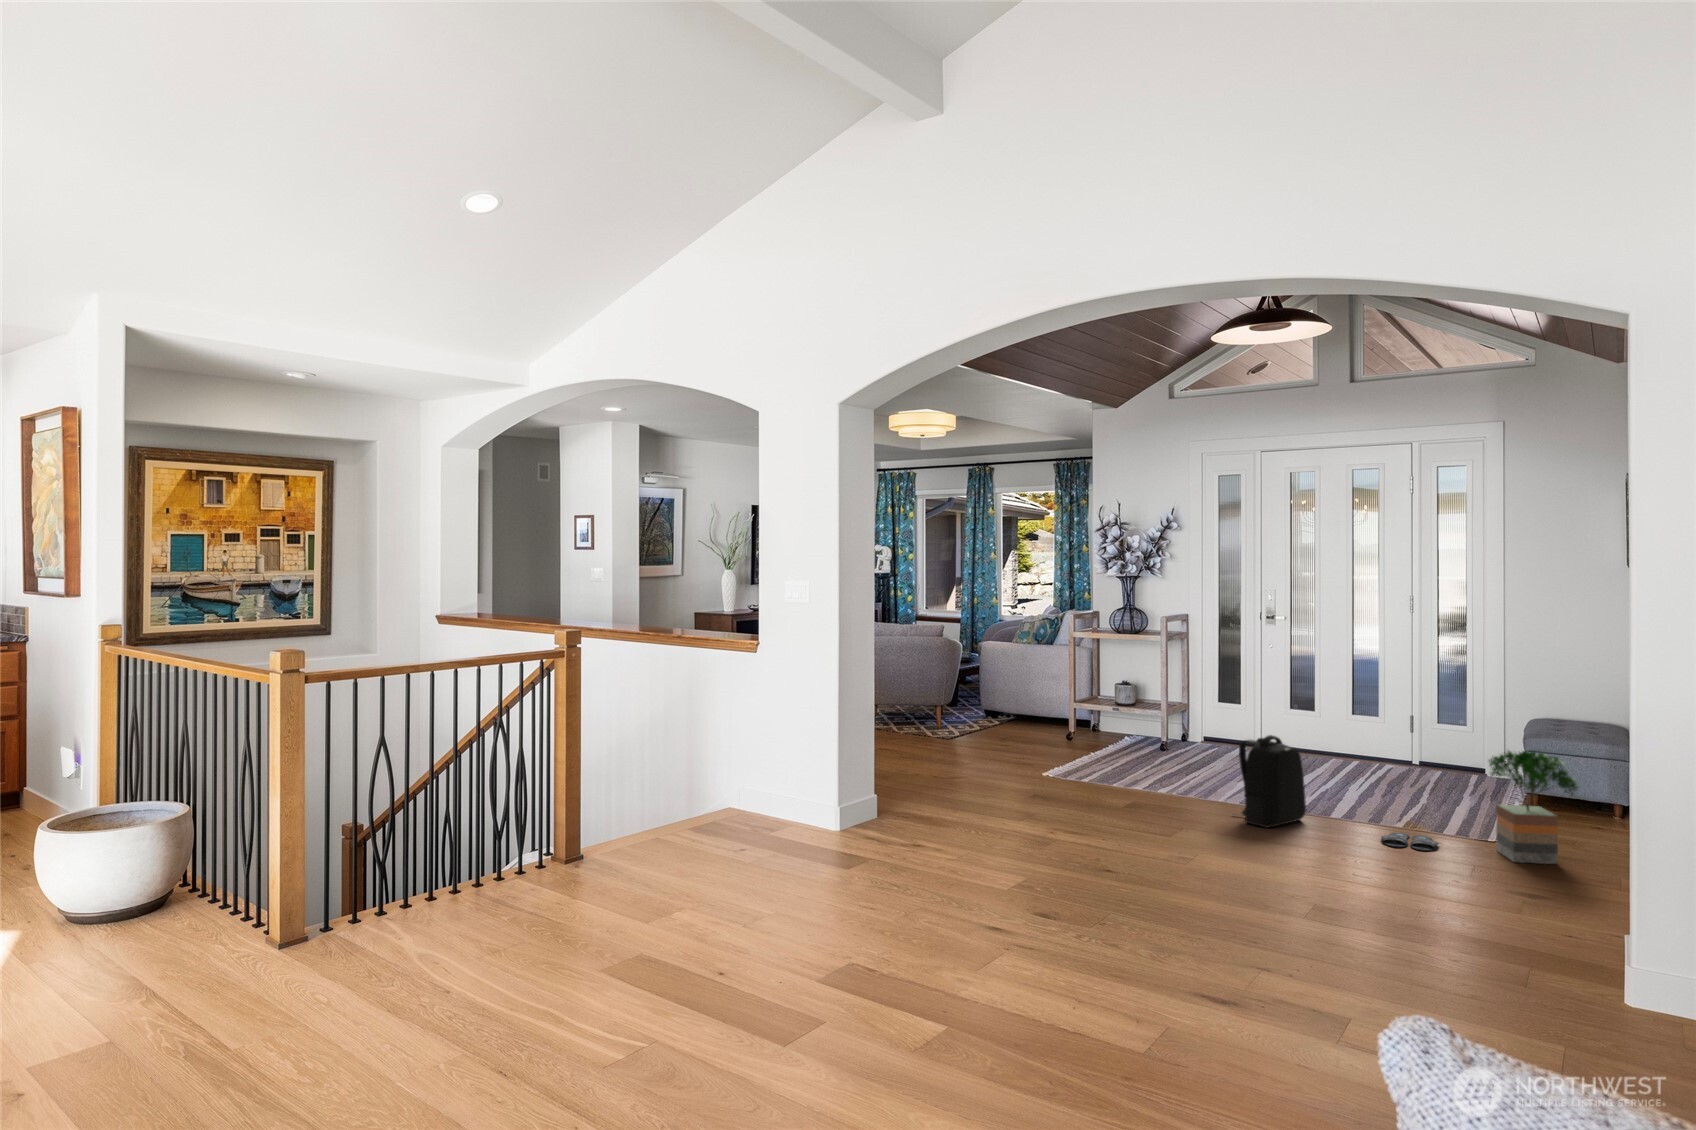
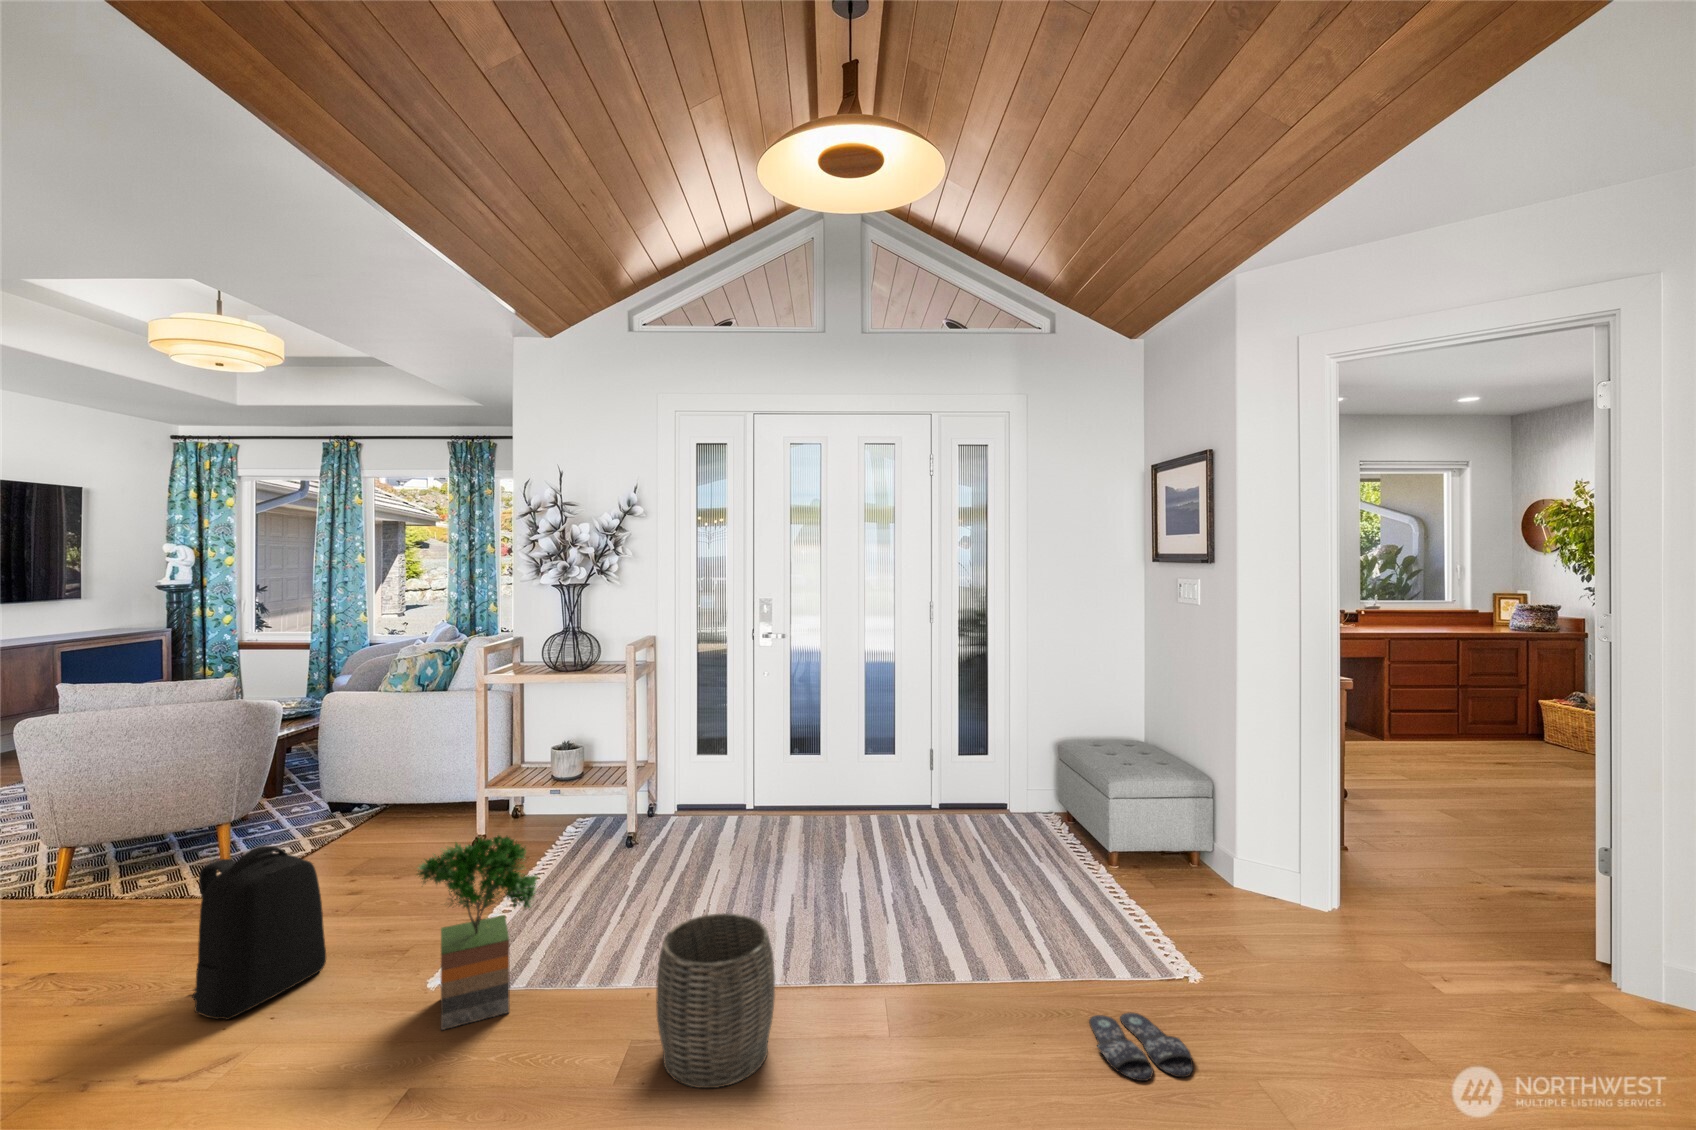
backpack: present [1239,735,1306,828] -> present [192,845,326,1020]
woven basket: none [1144,745,1204,813] -> present [656,913,775,1088]
potted tree: present [1489,751,1579,864] -> present [418,835,538,1030]

